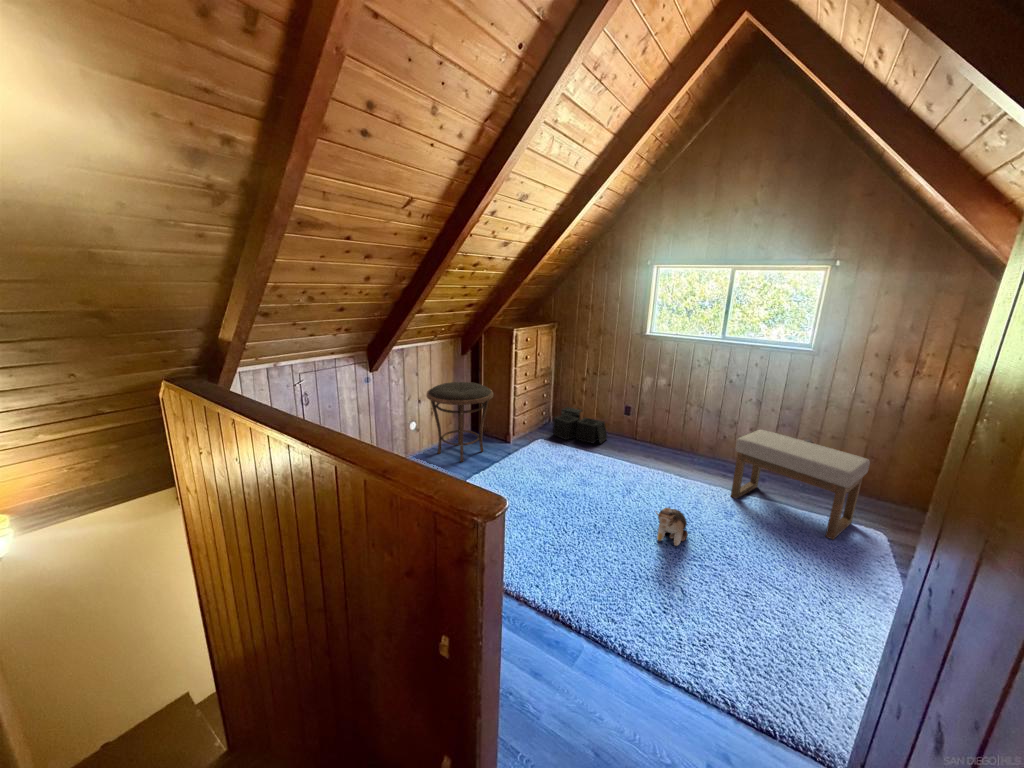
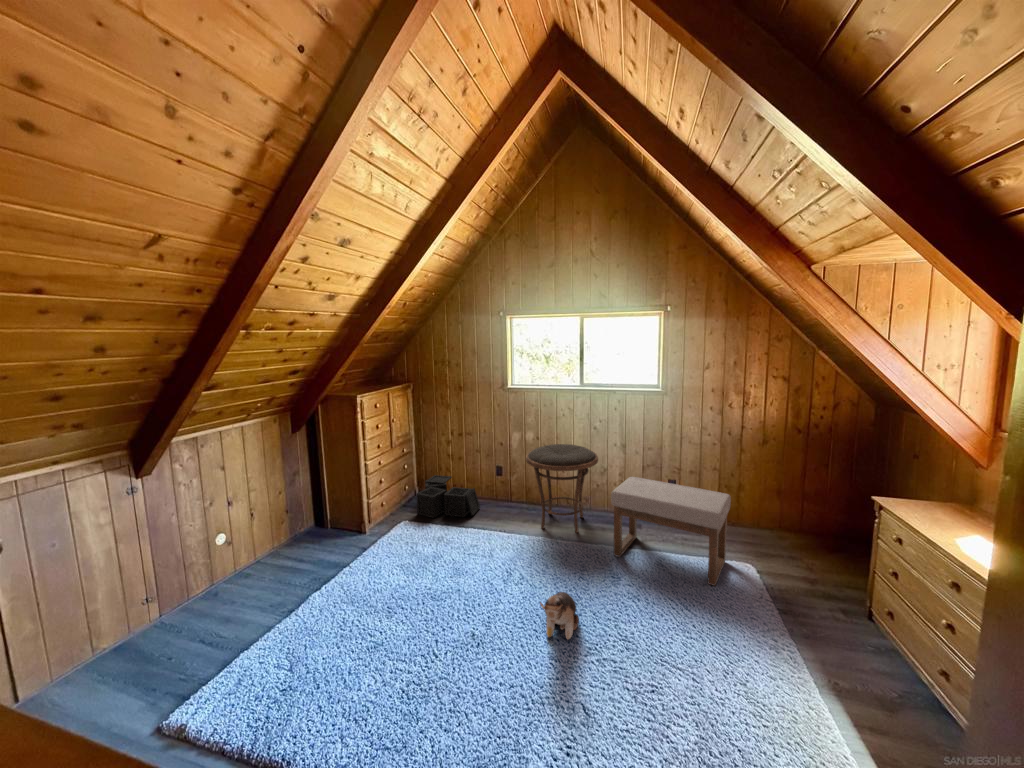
side table: present [427,382,493,462] -> present [526,444,598,533]

